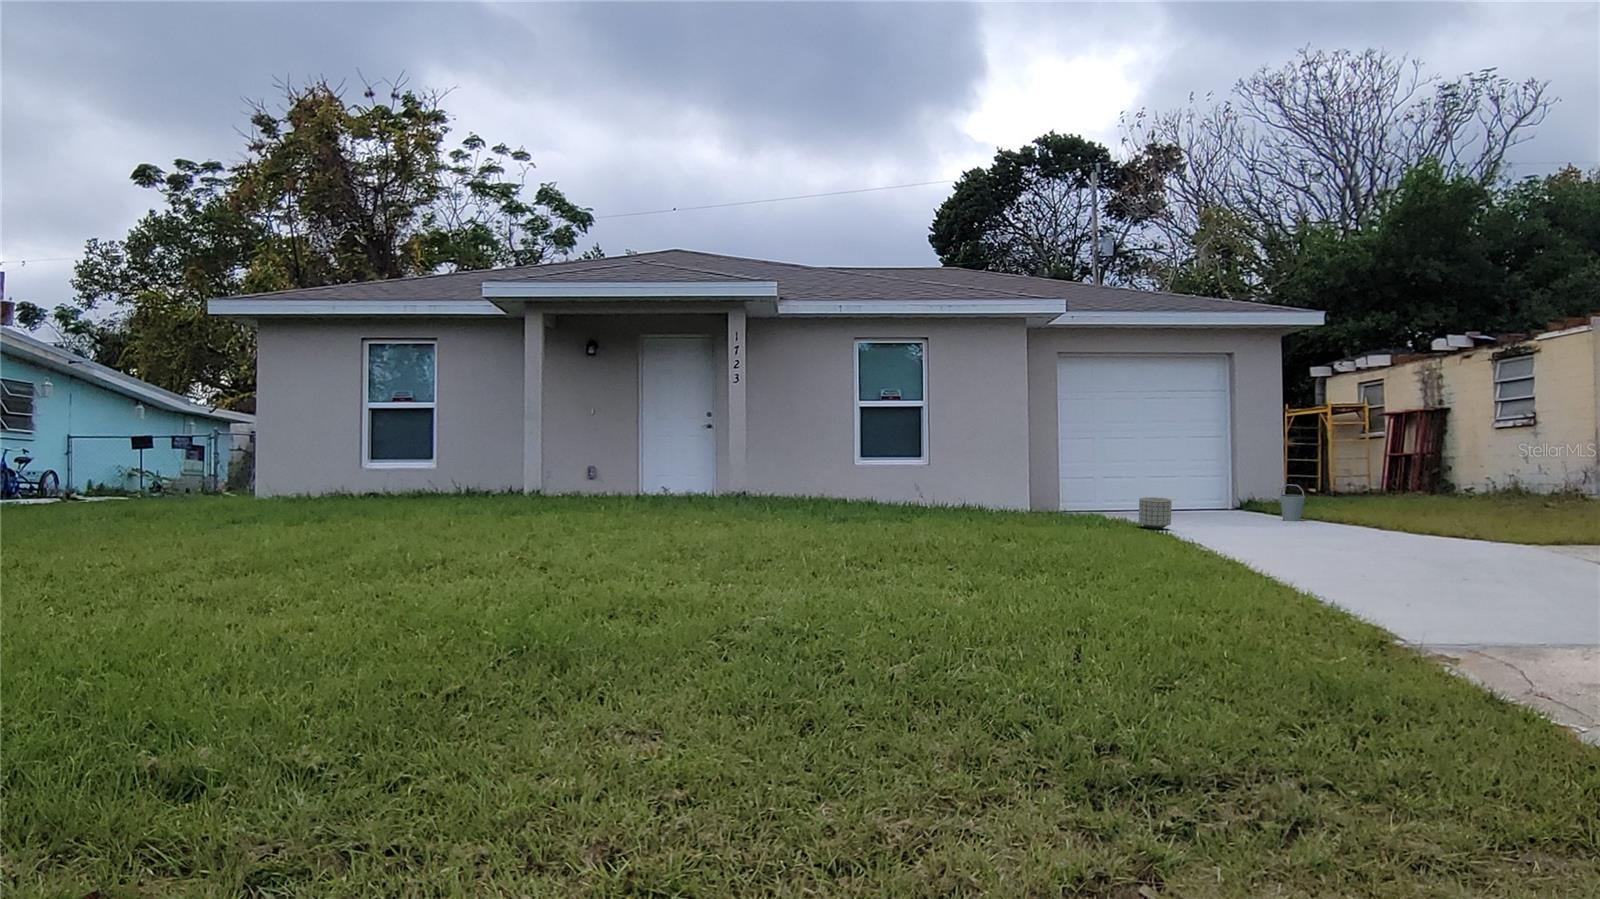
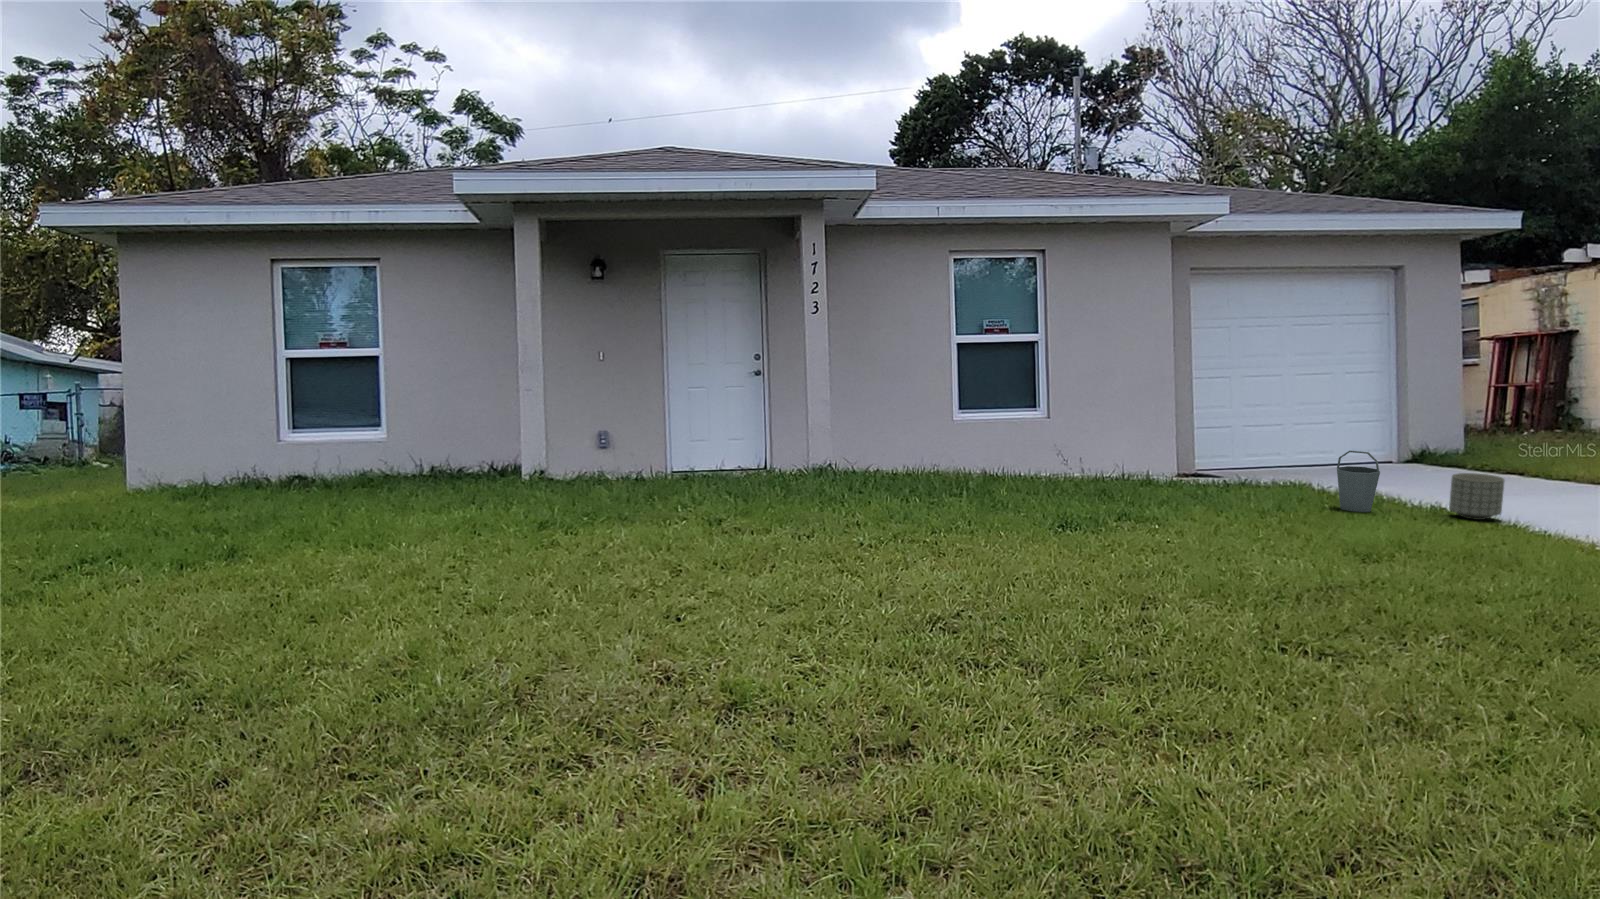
bucket: present [1280,484,1305,521] -> present [1337,451,1380,512]

